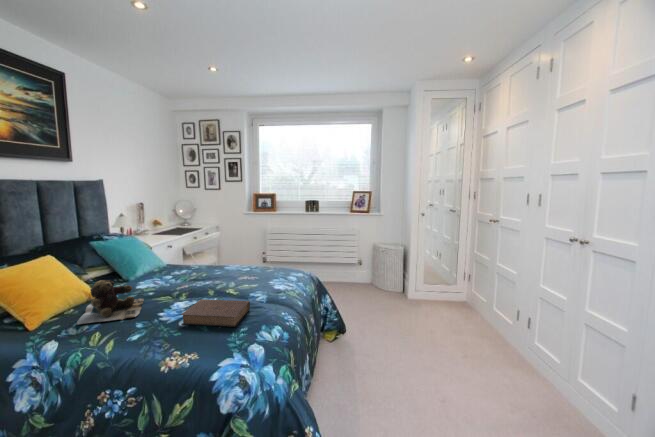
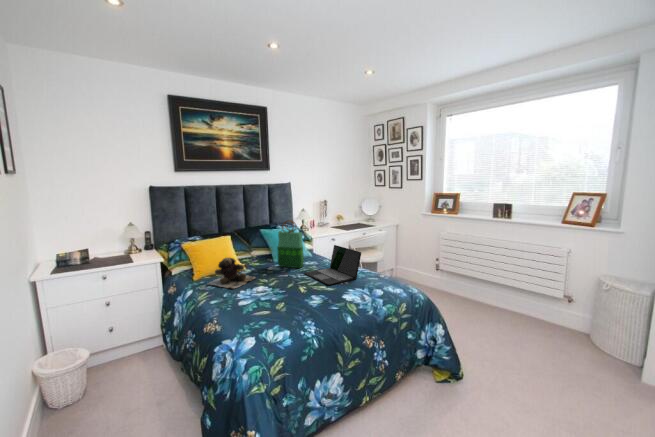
tote bag: none [145,224,181,282] -> present [277,220,304,268]
laptop: none [196,246,259,284] -> present [305,245,361,285]
book: present [181,299,250,327] -> none [243,288,295,318]

